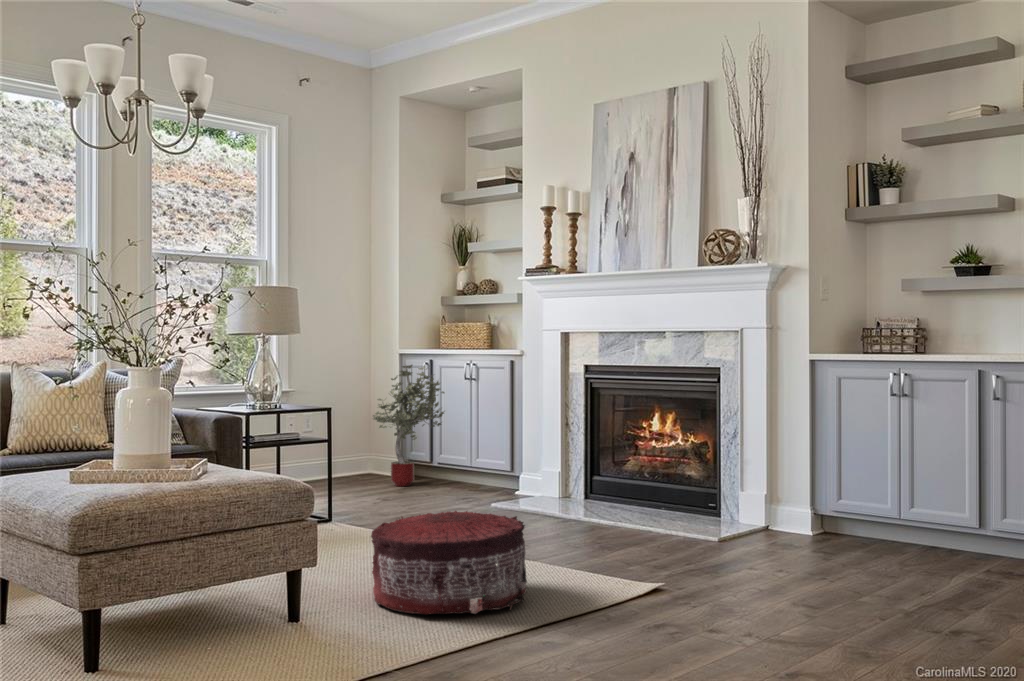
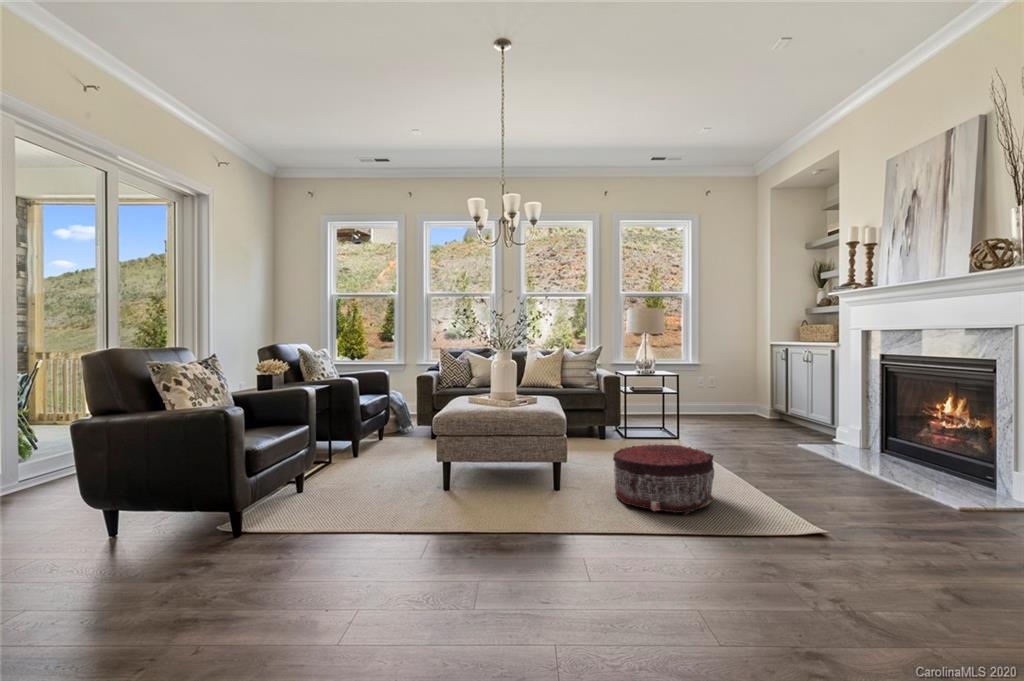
potted tree: present [373,365,444,486] -> none [746,352,793,428]

